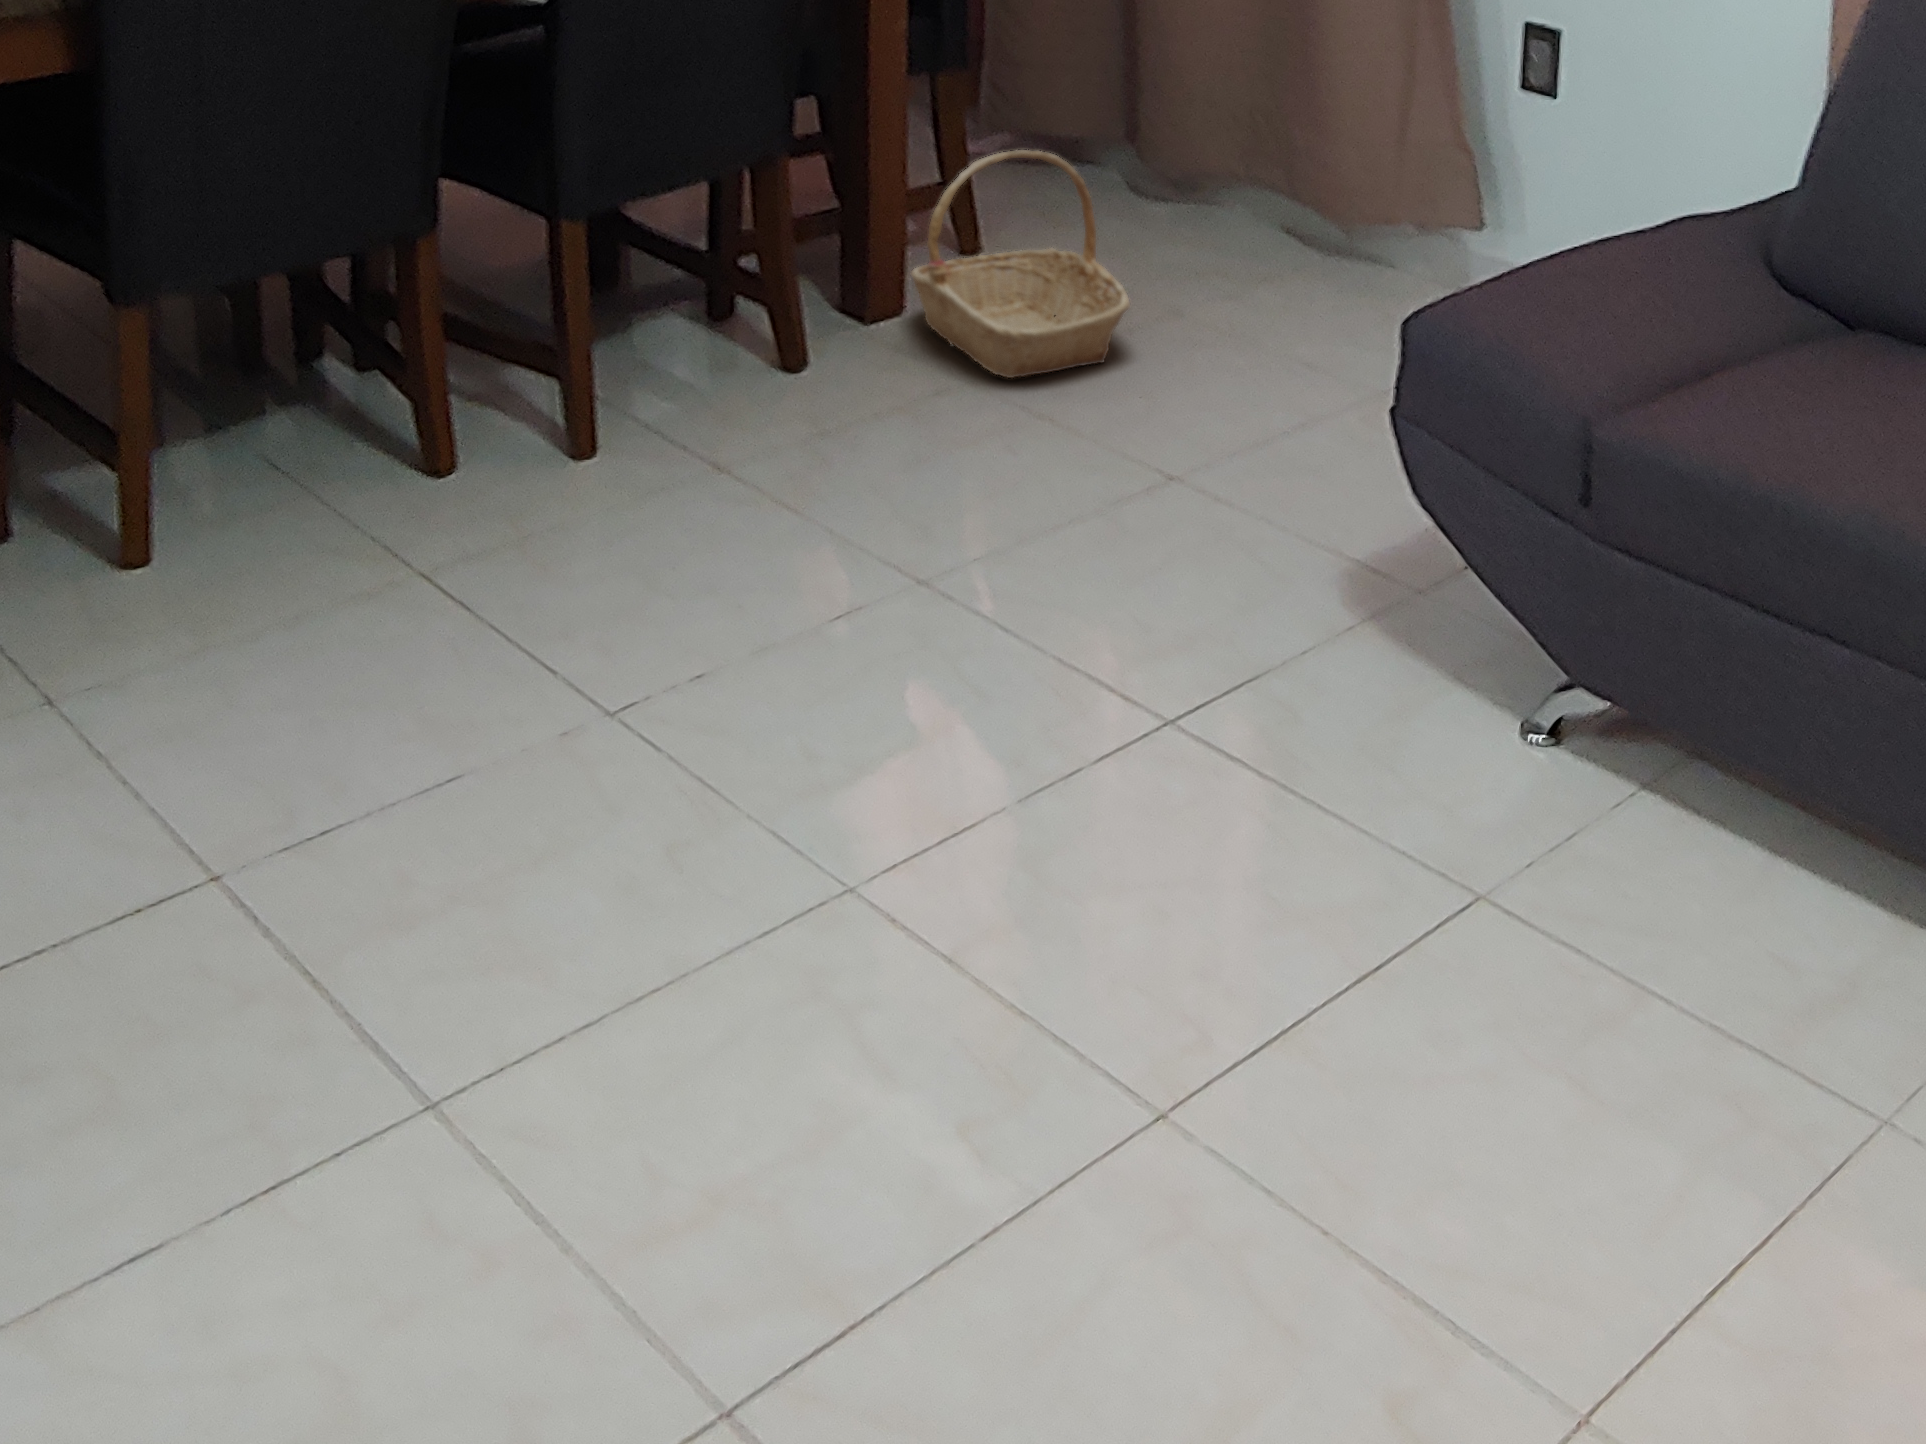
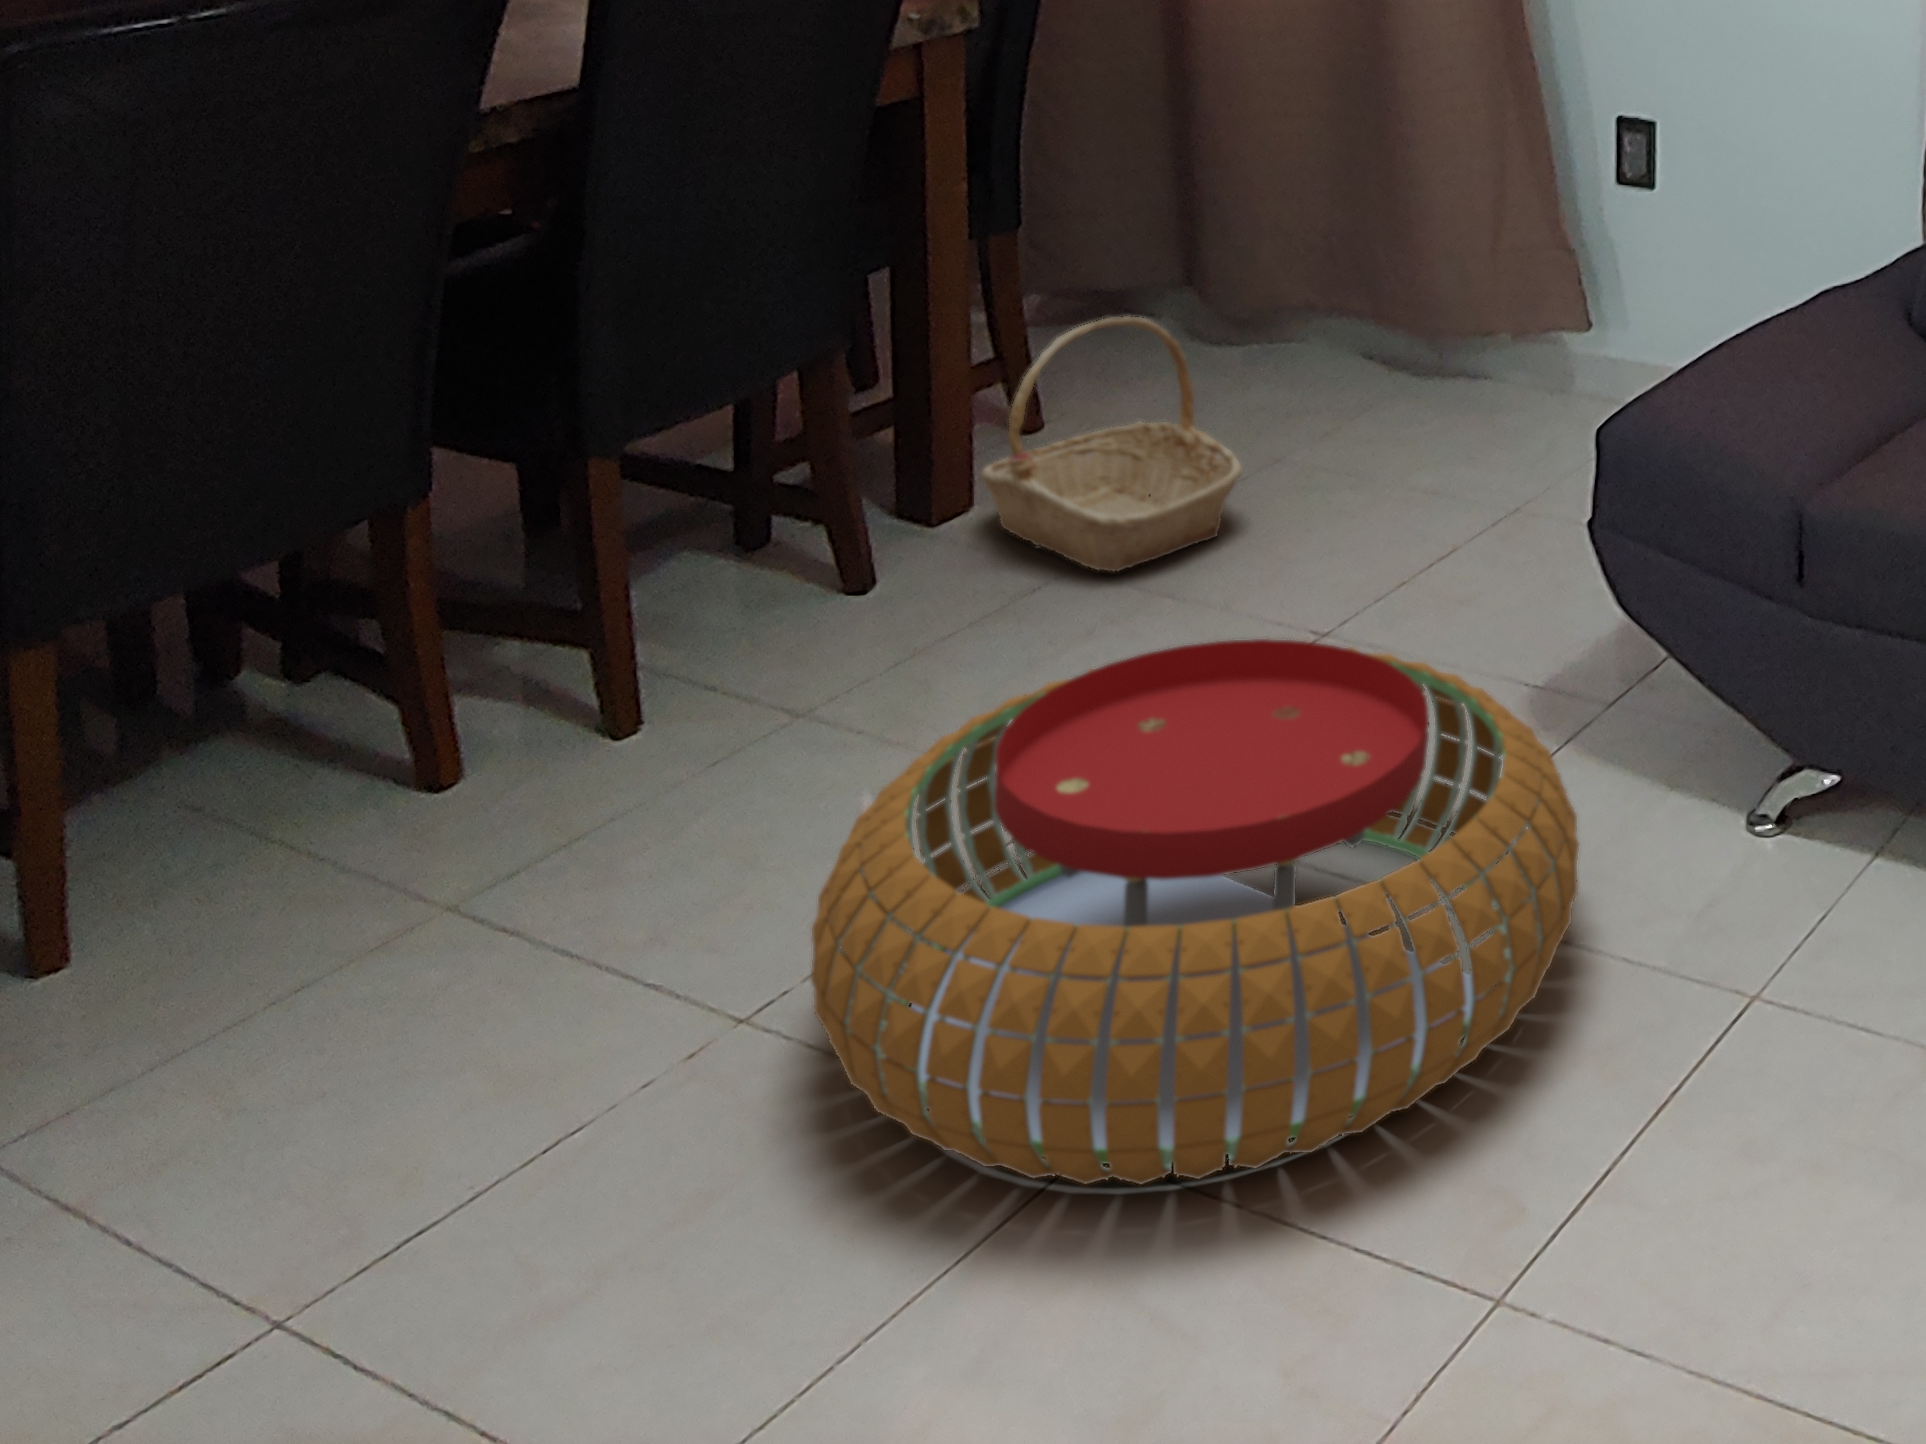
pouf: none [660,454,1337,924] -> present [811,639,1579,1184]

